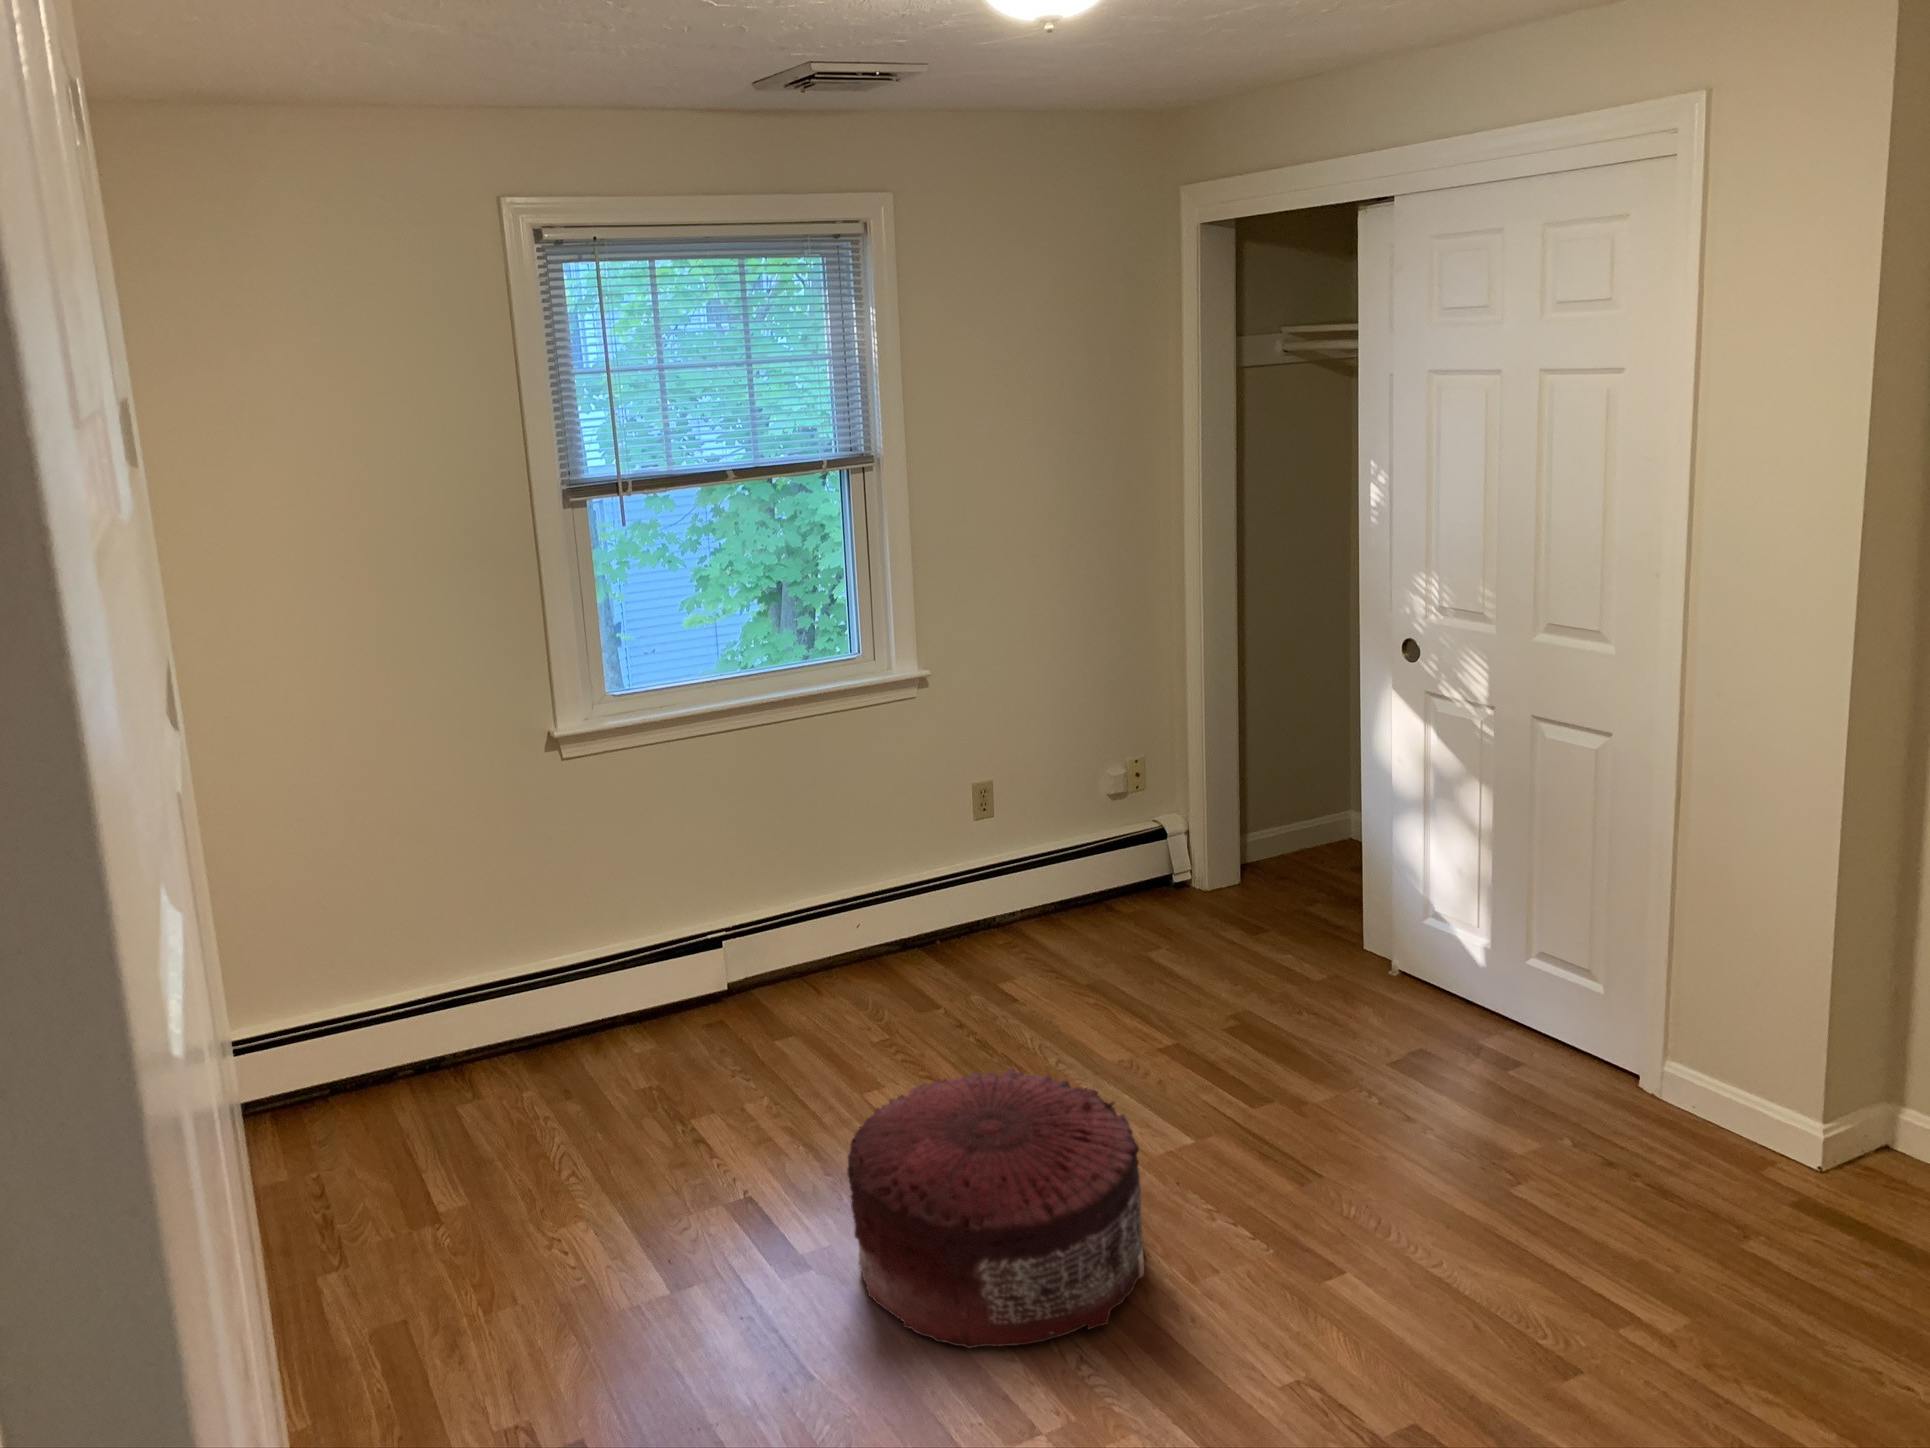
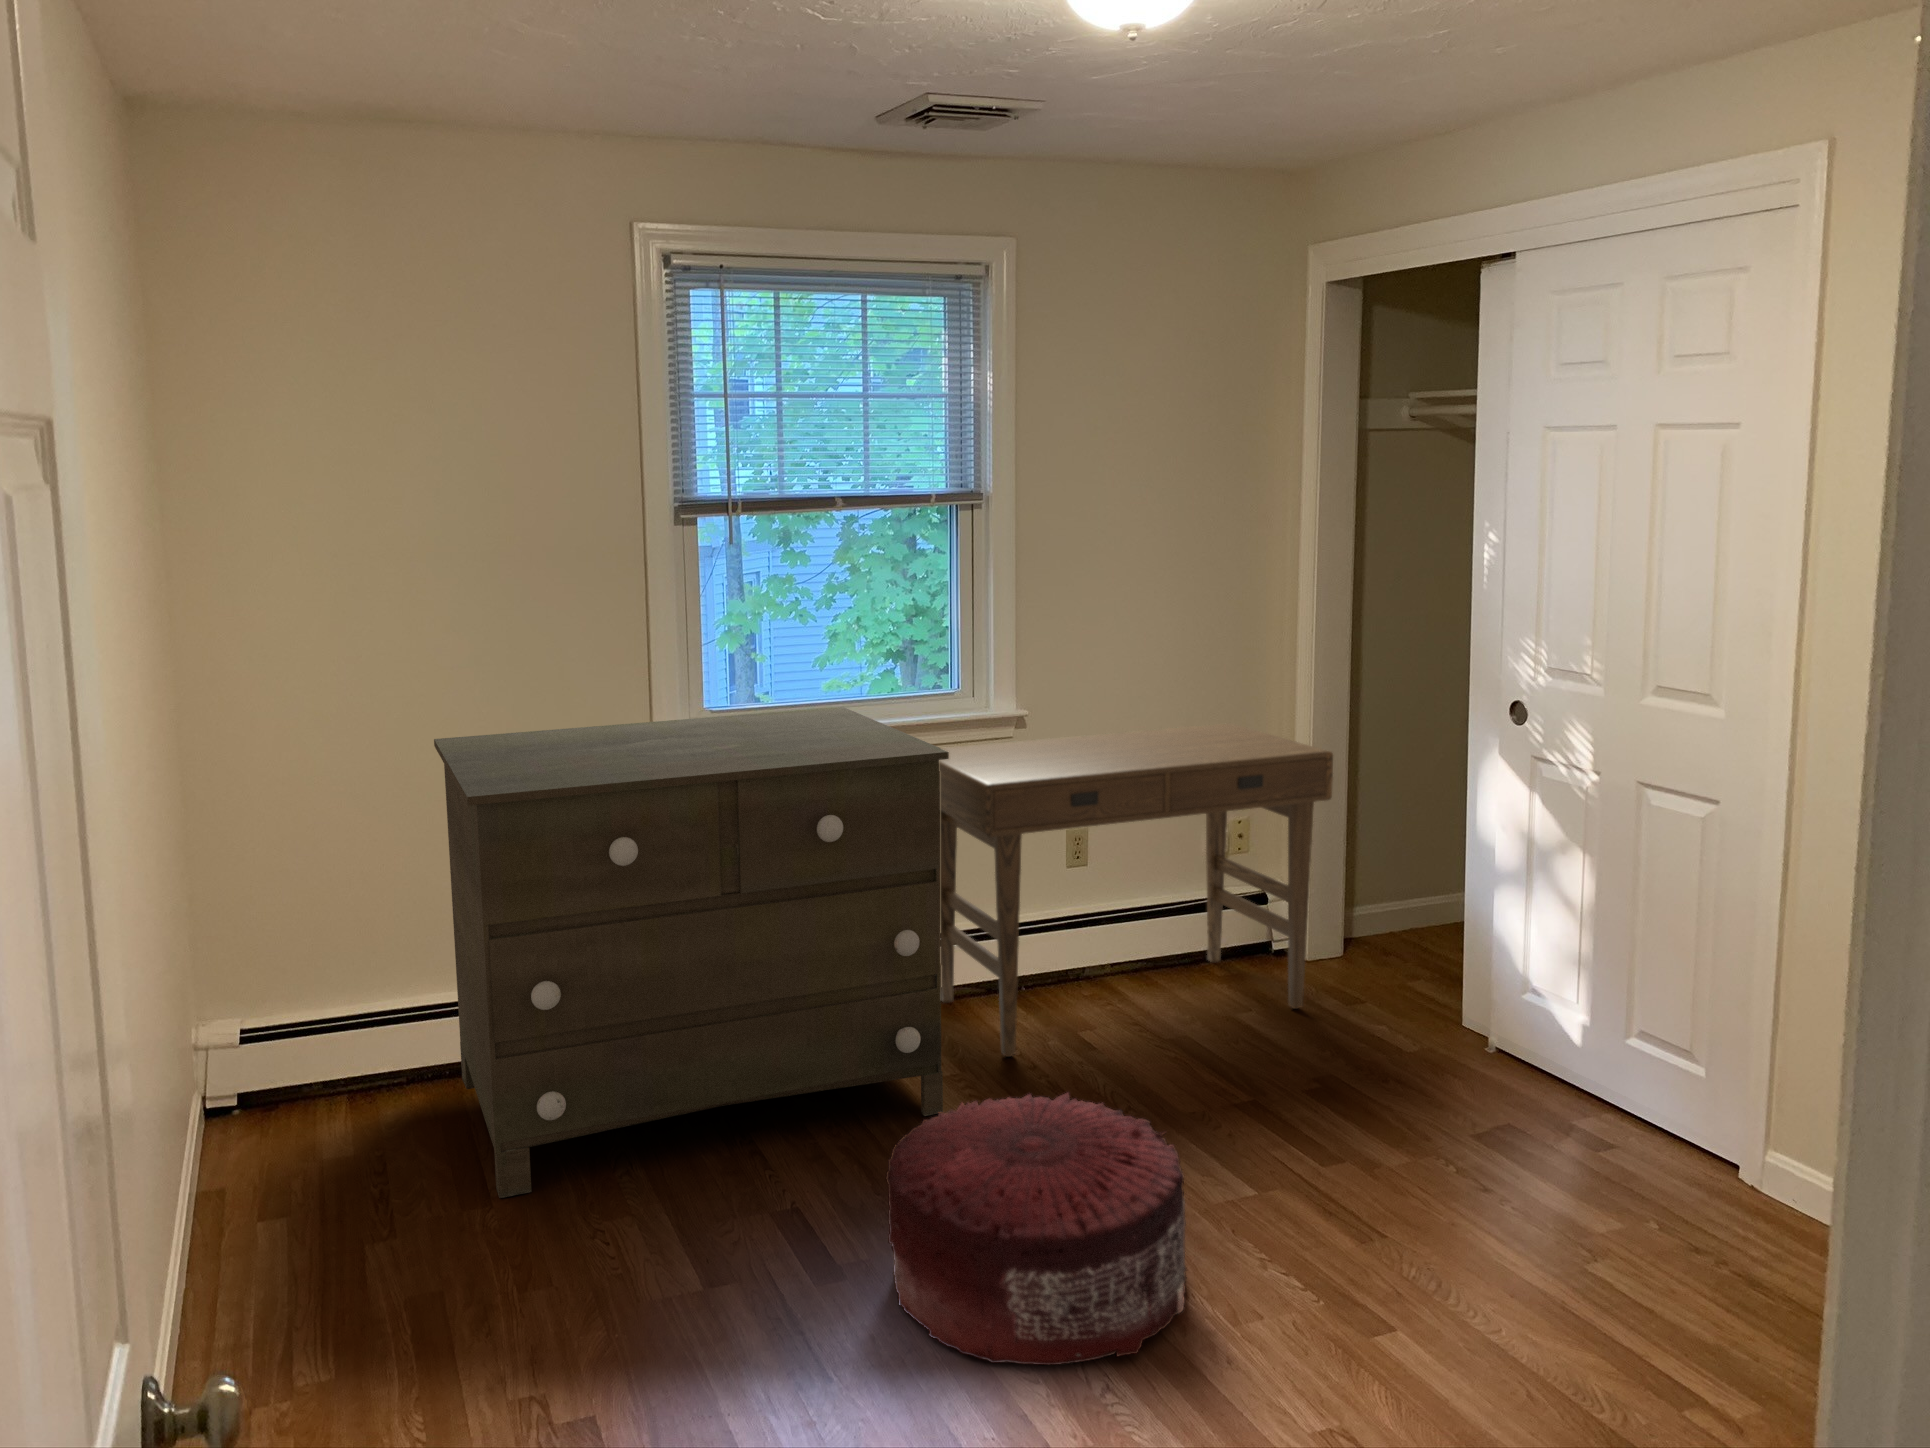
desk: none [823,667,1232,1018] -> present [939,723,1333,1057]
dresser: none [331,682,881,1220] -> present [434,707,949,1198]

